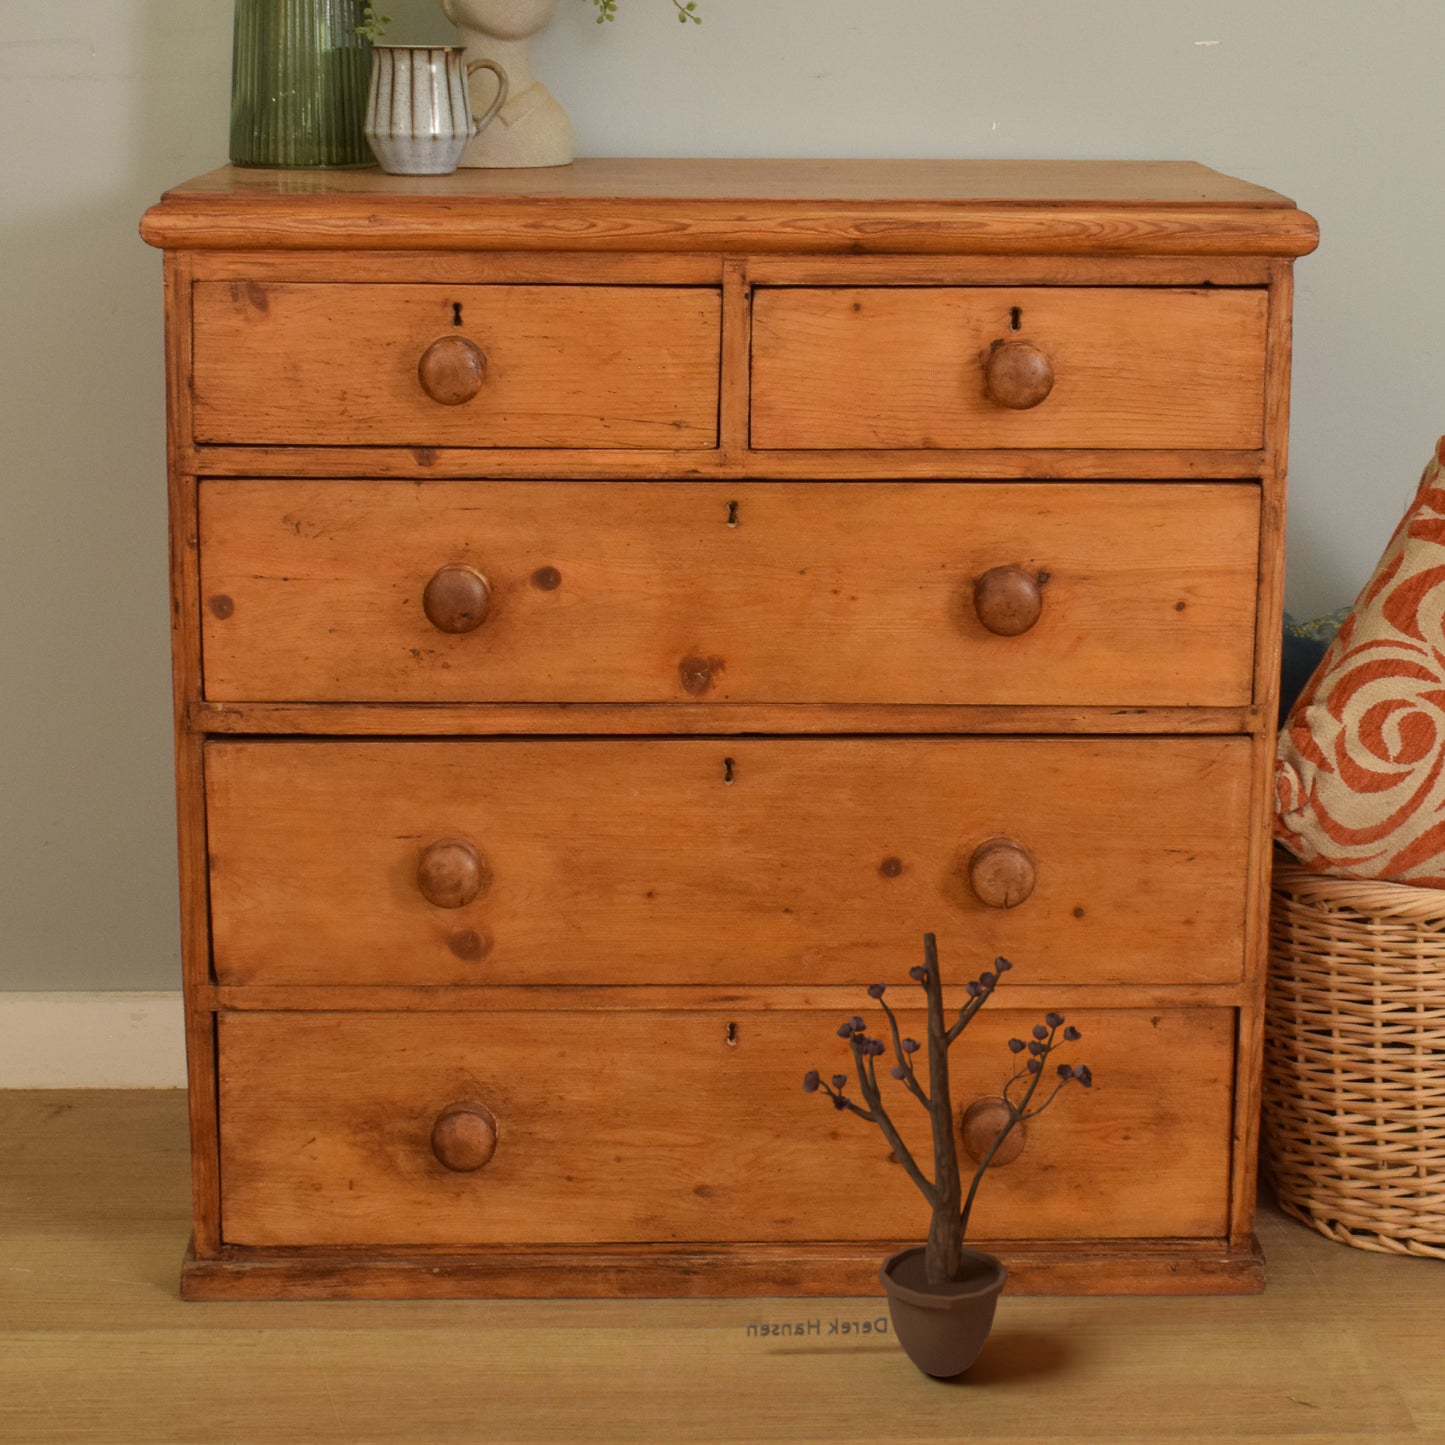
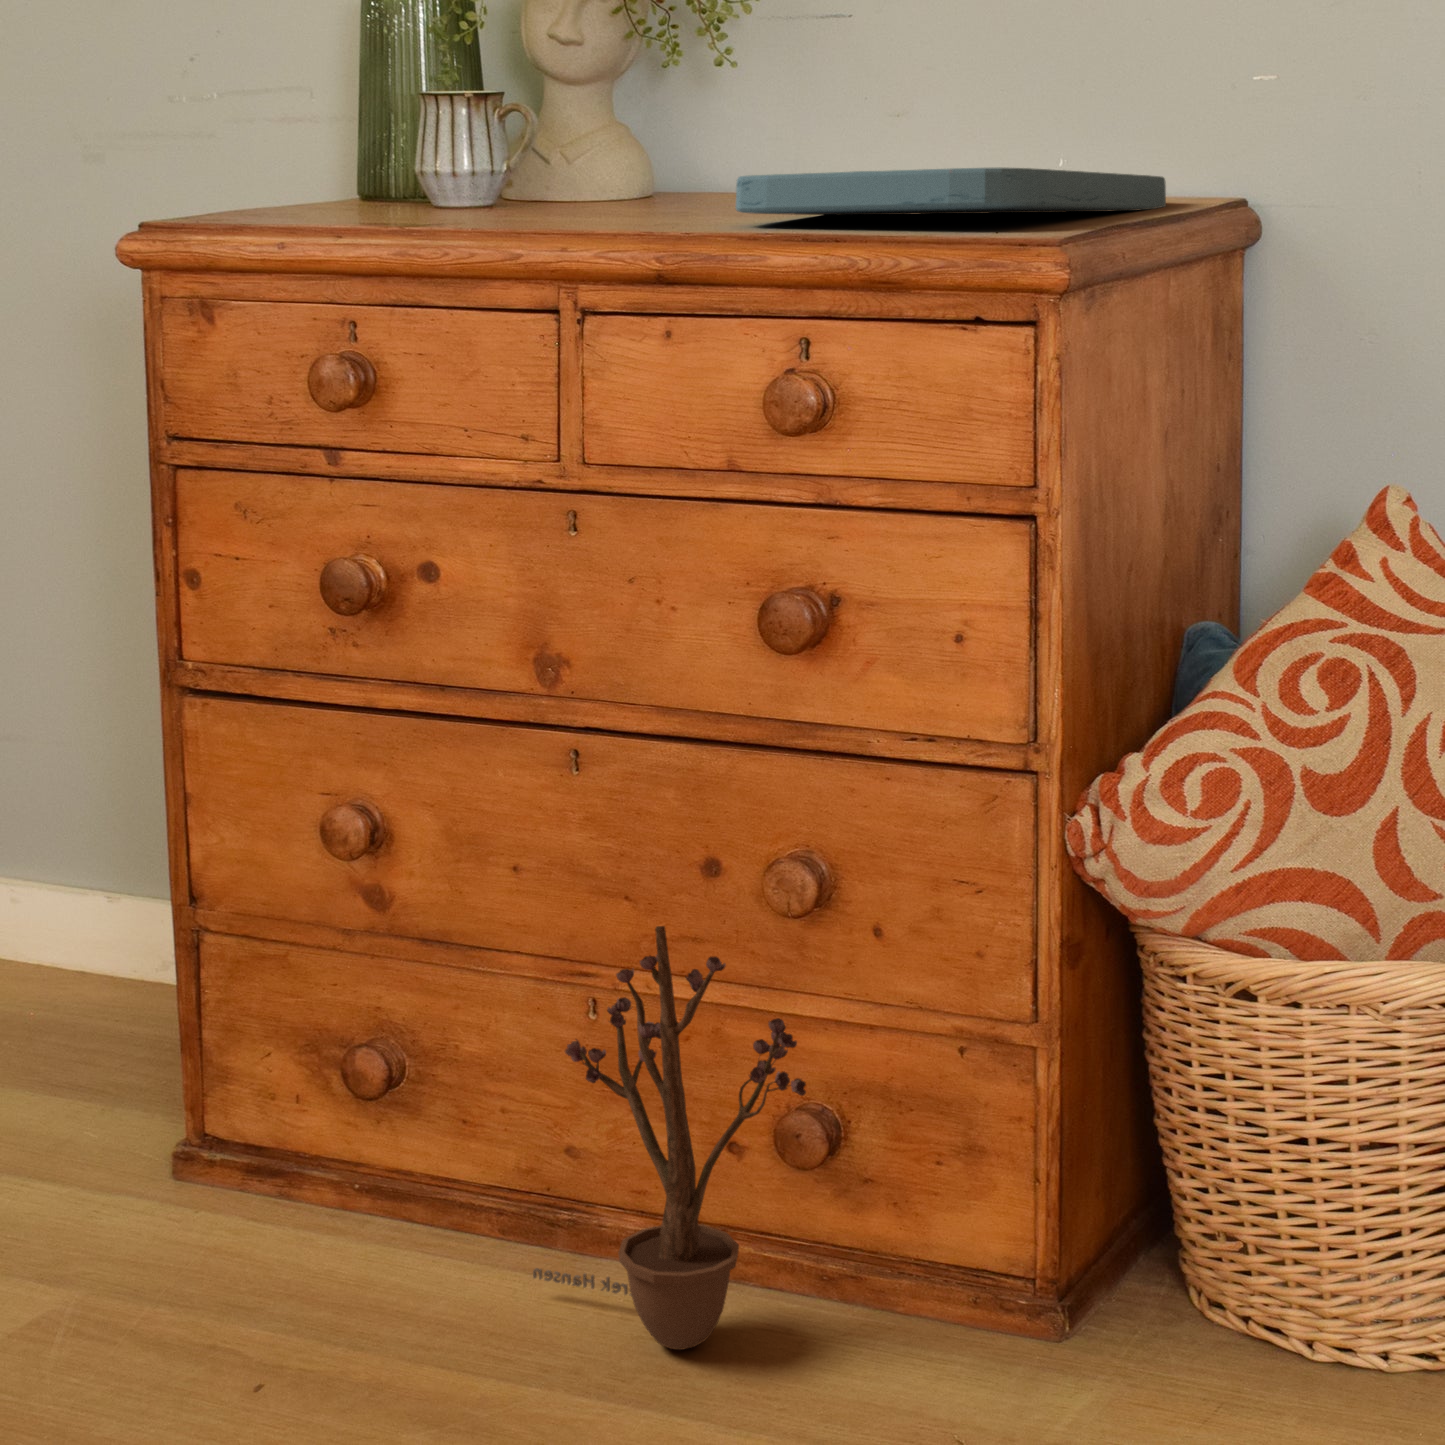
tray: none [891,133,1222,181] -> present [736,168,1166,215]

